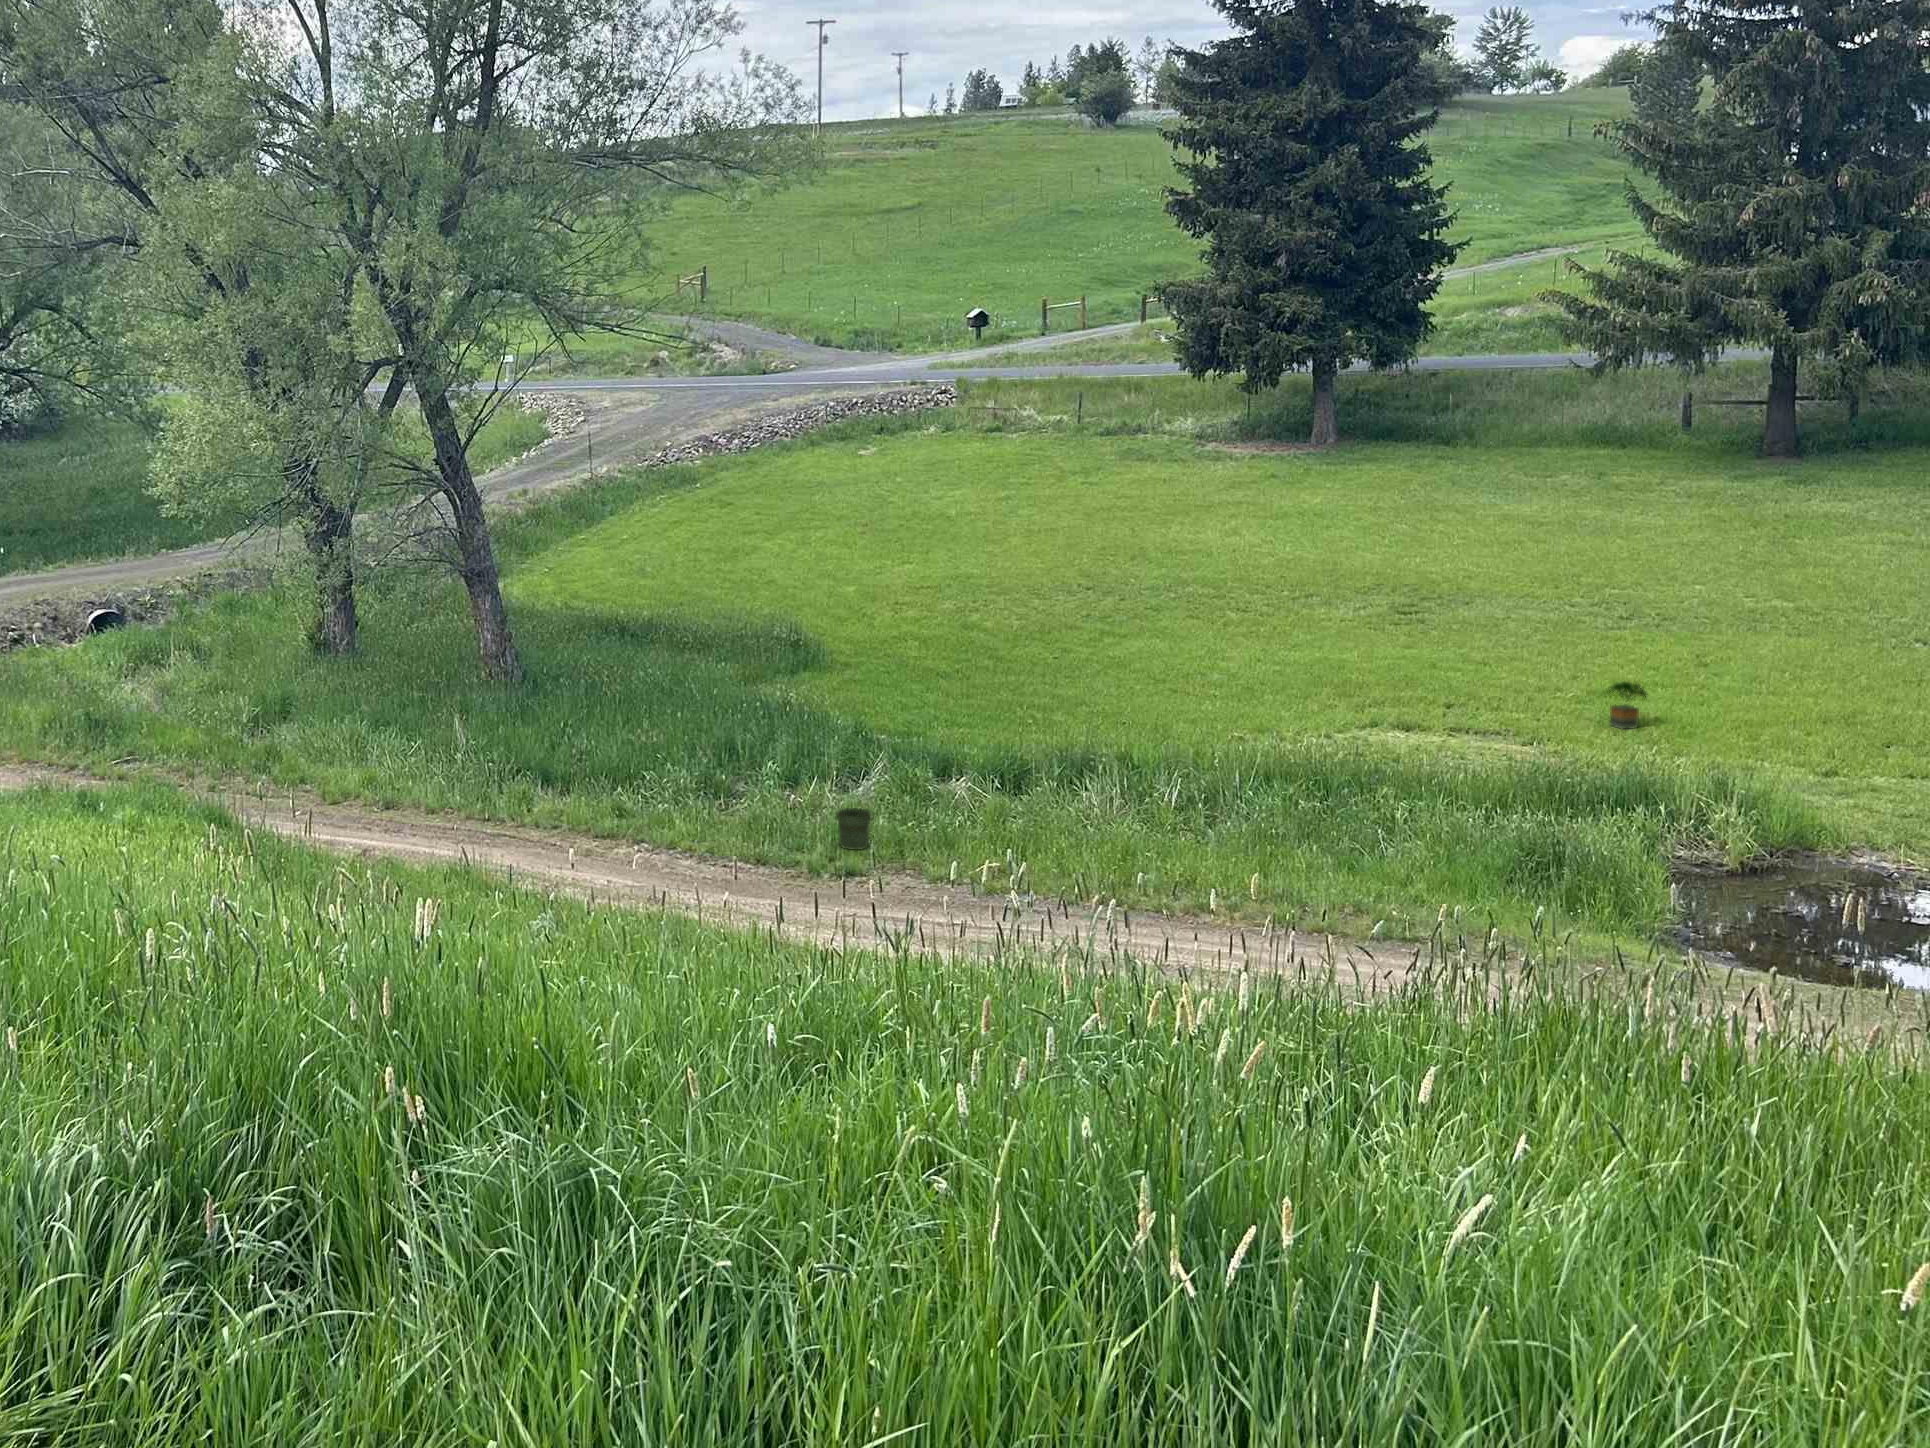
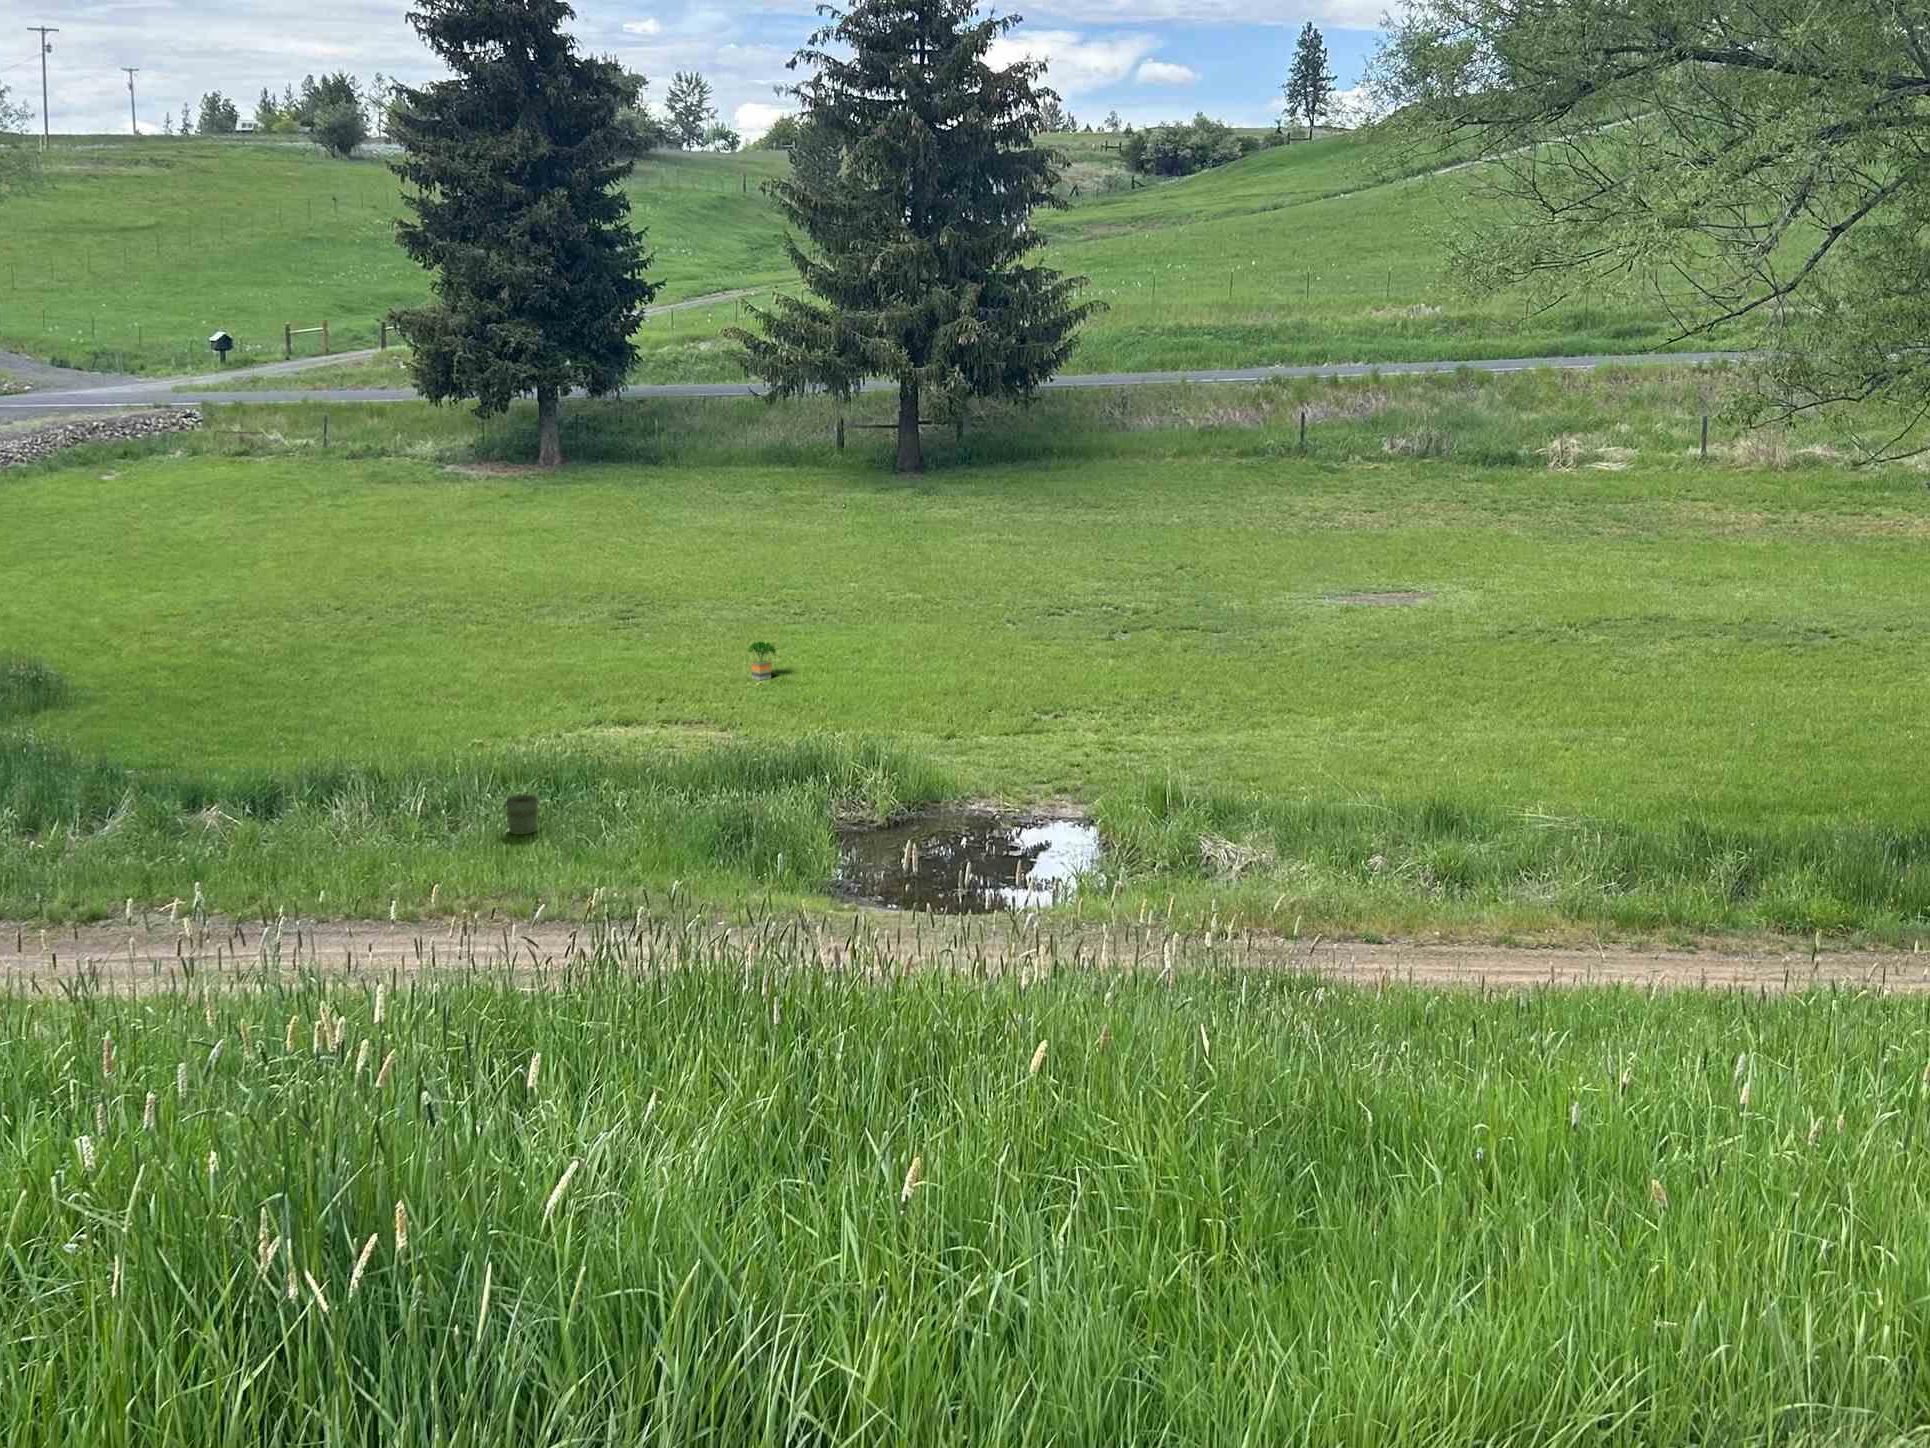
bucket: present [835,808,872,850] -> present [504,795,539,835]

